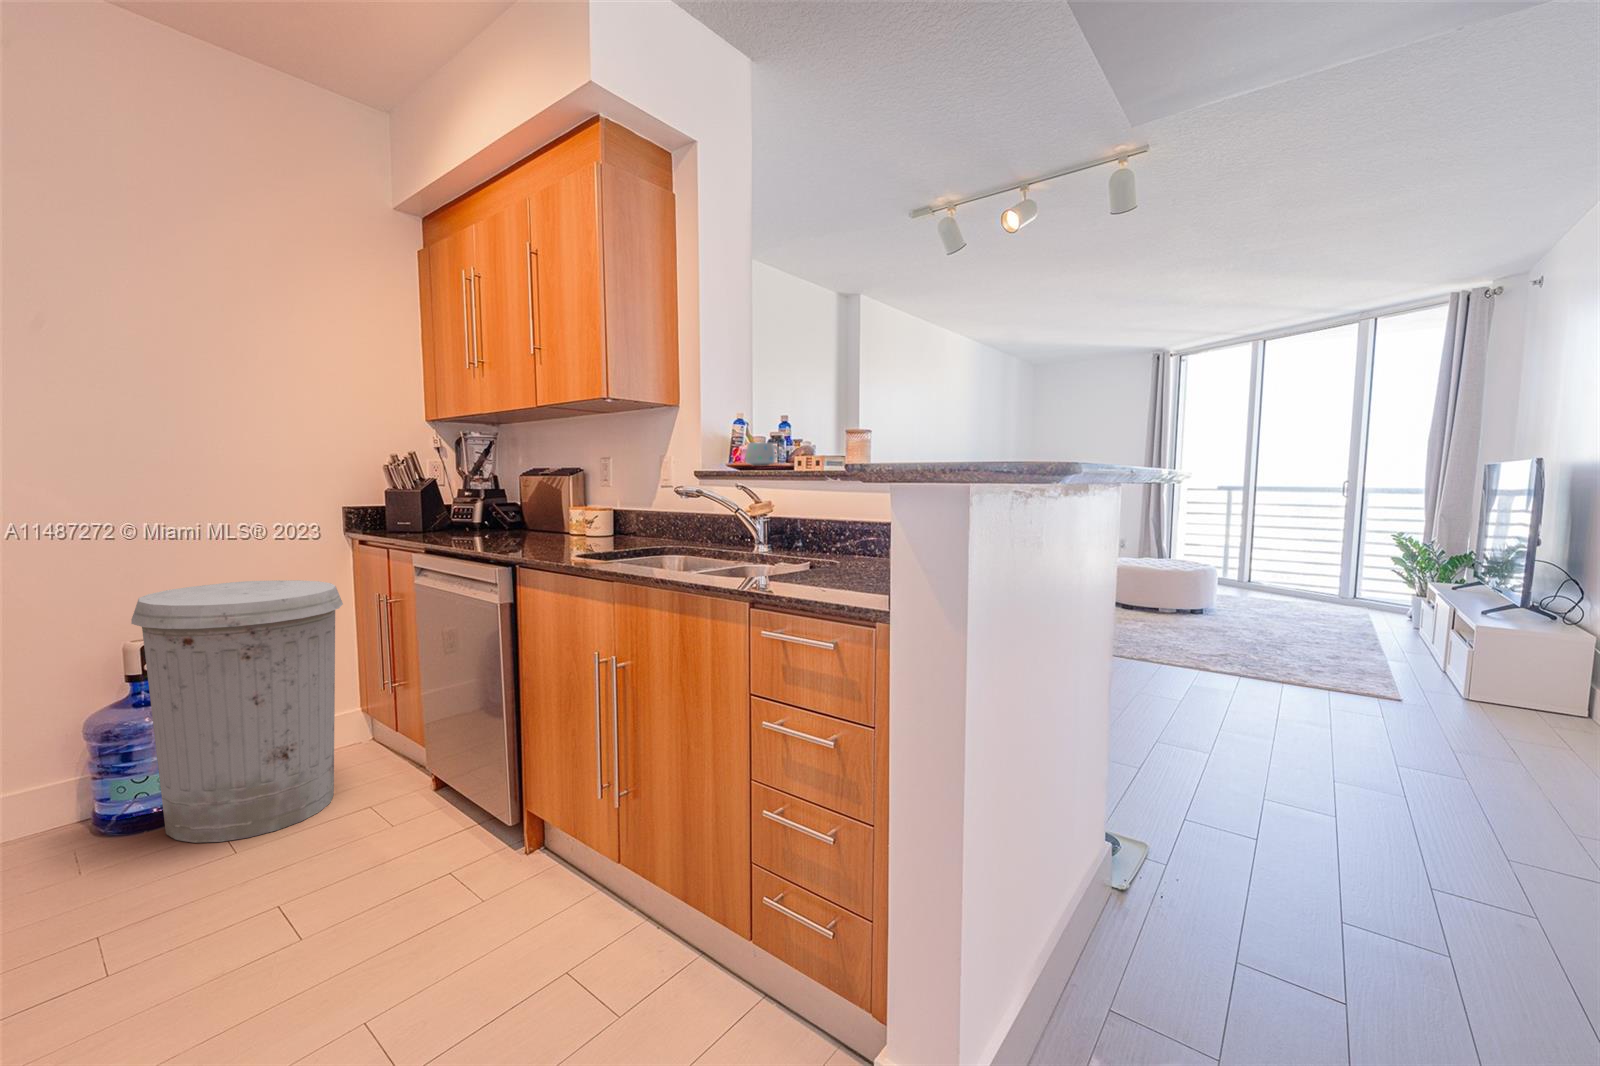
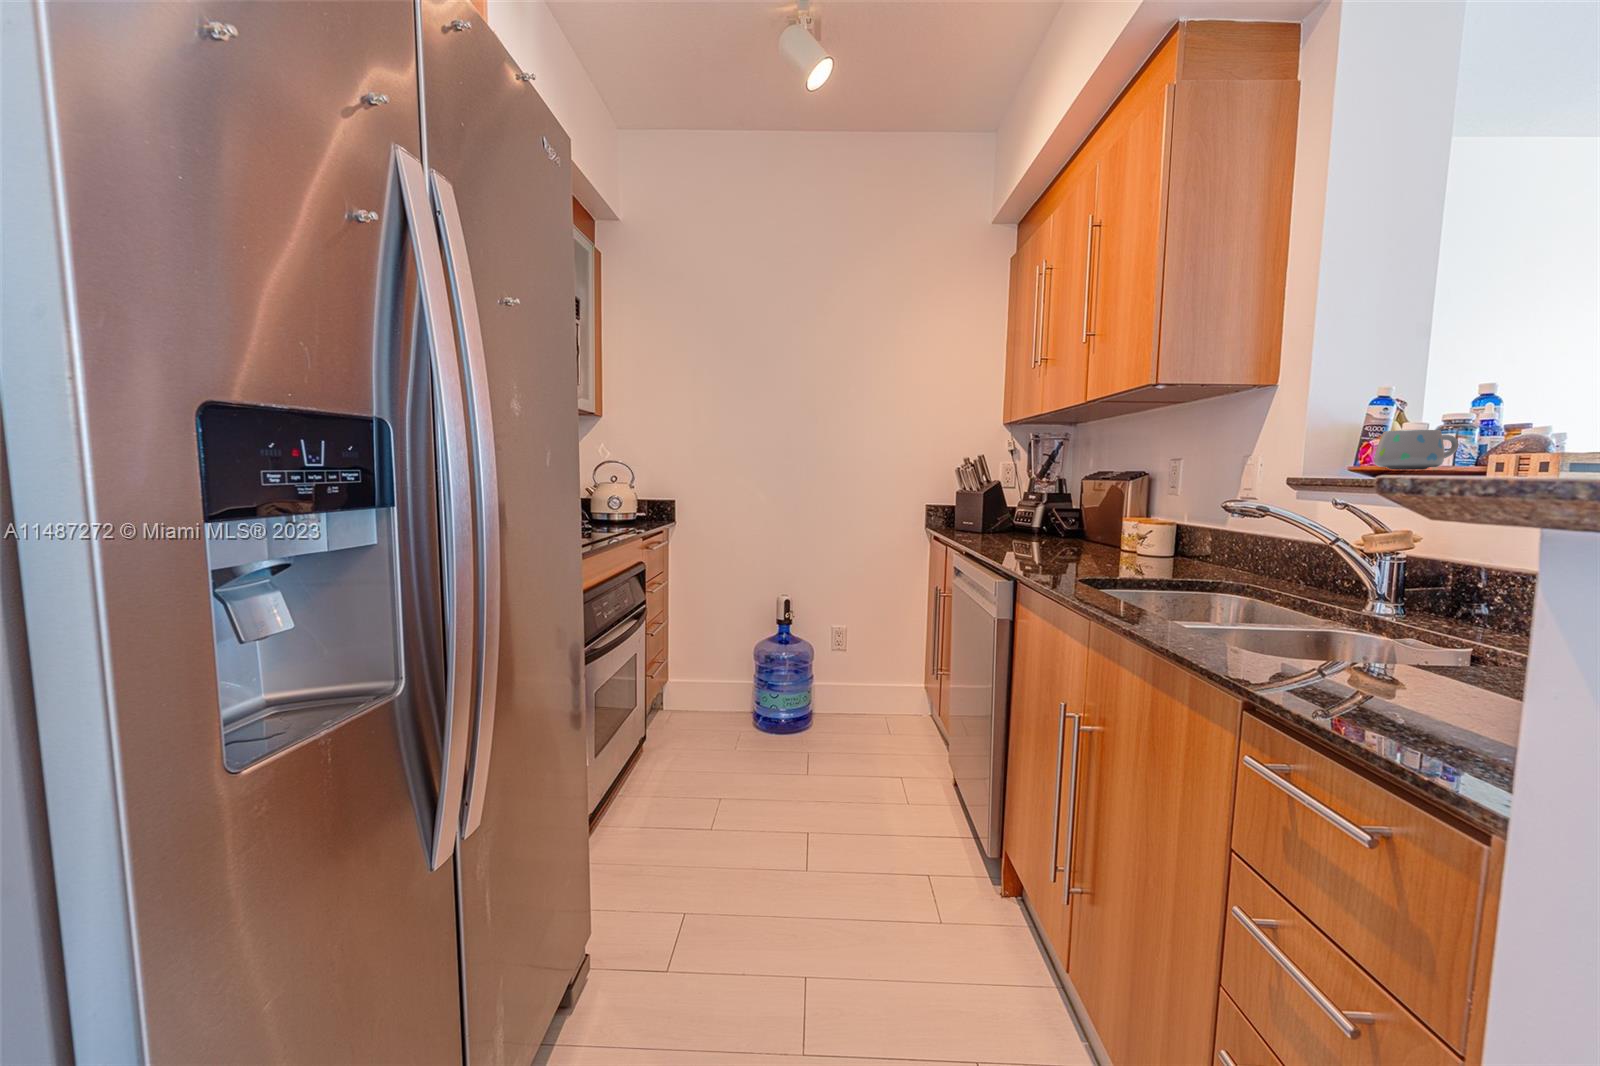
trash can: present [131,580,343,843] -> none [770,560,904,765]

